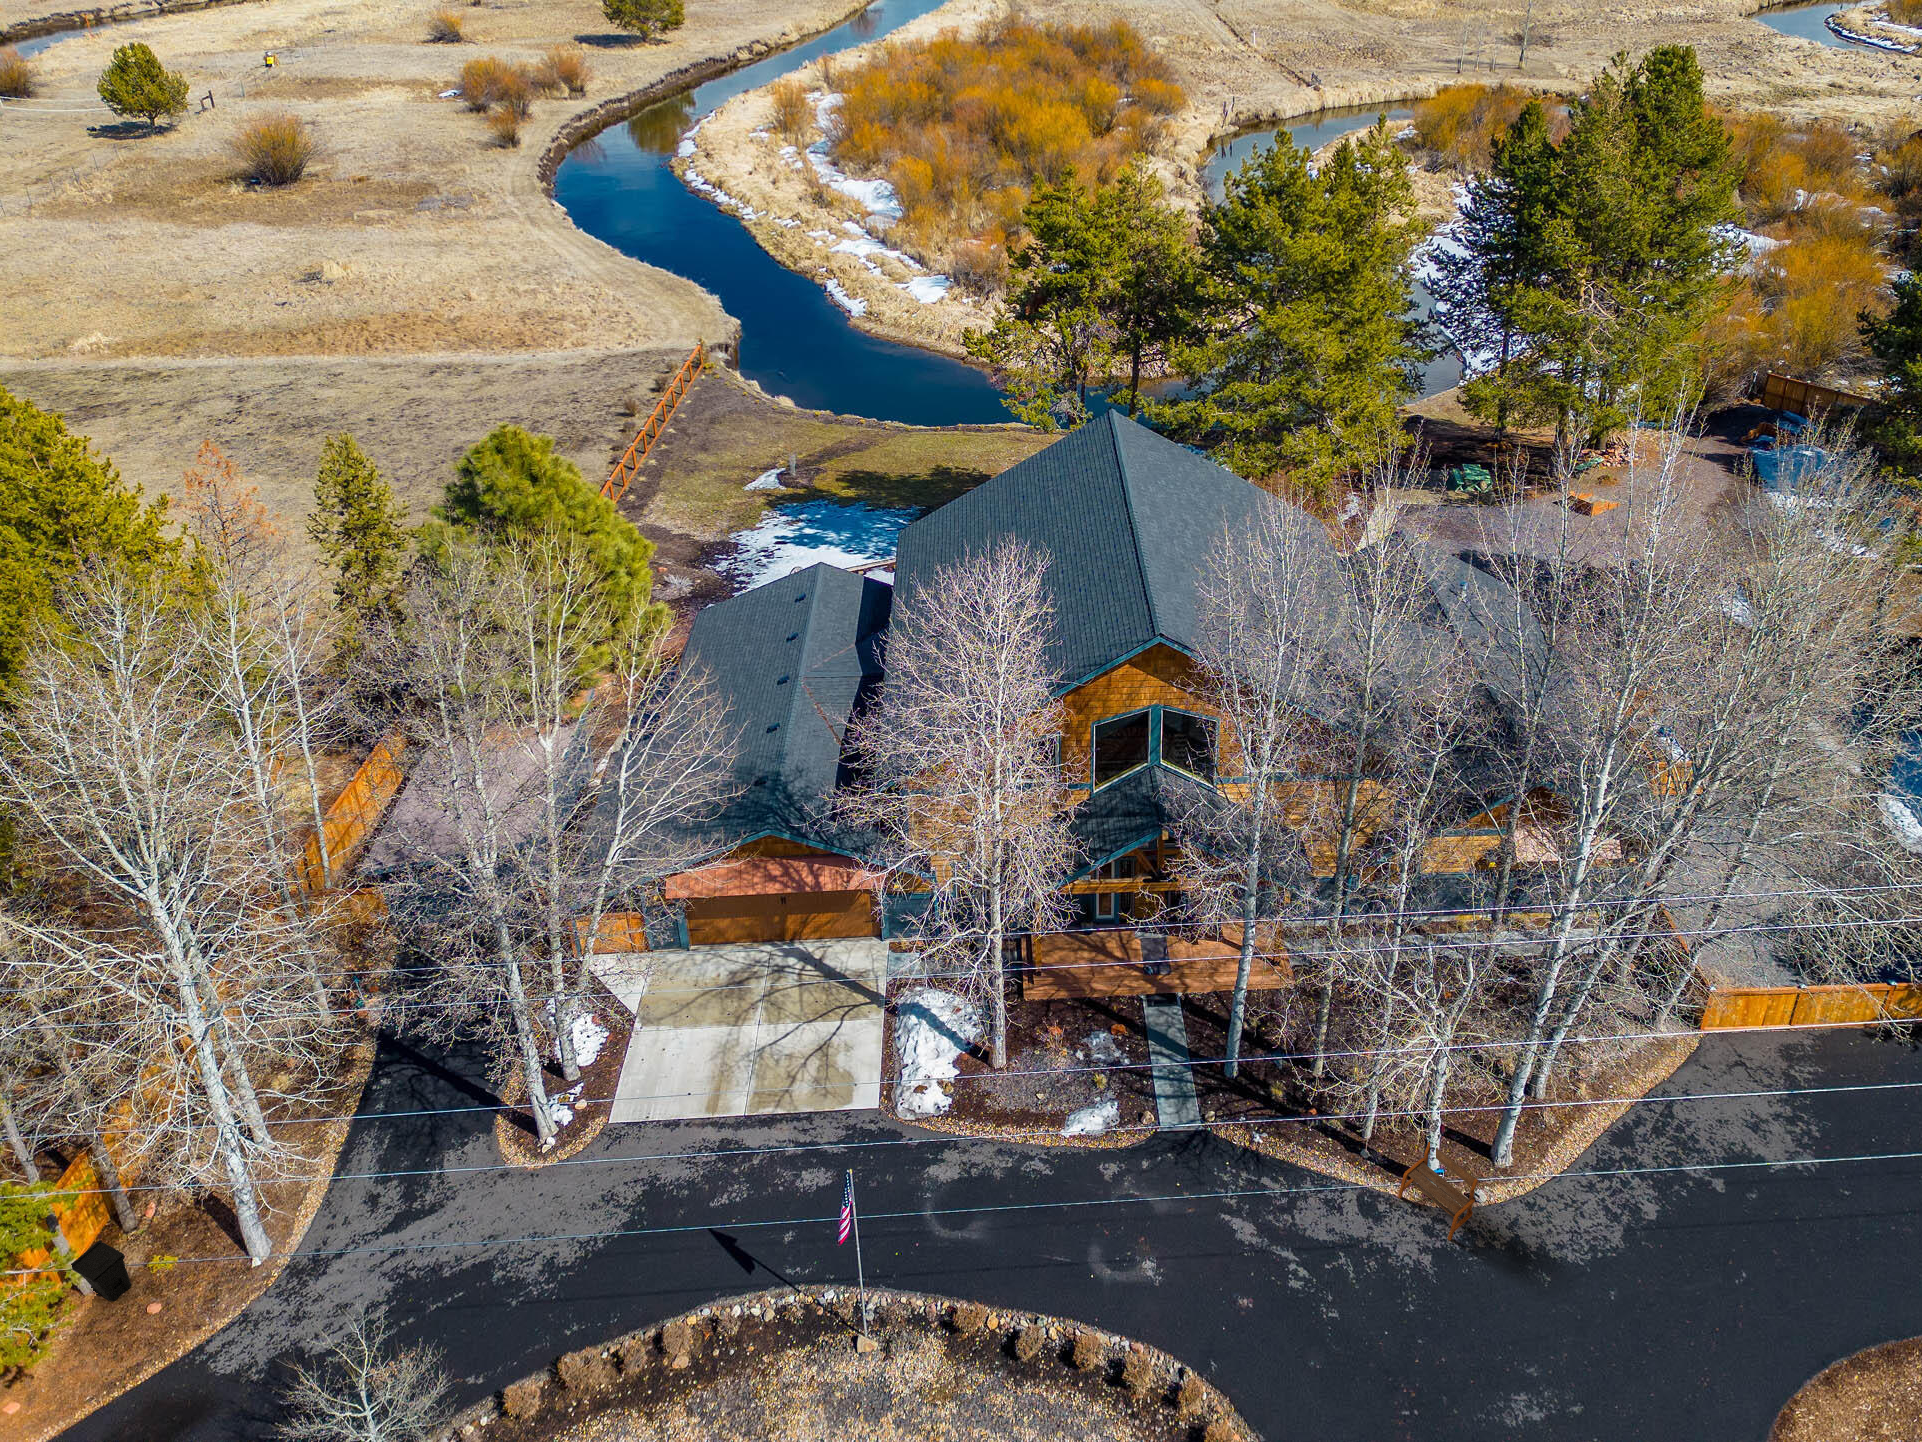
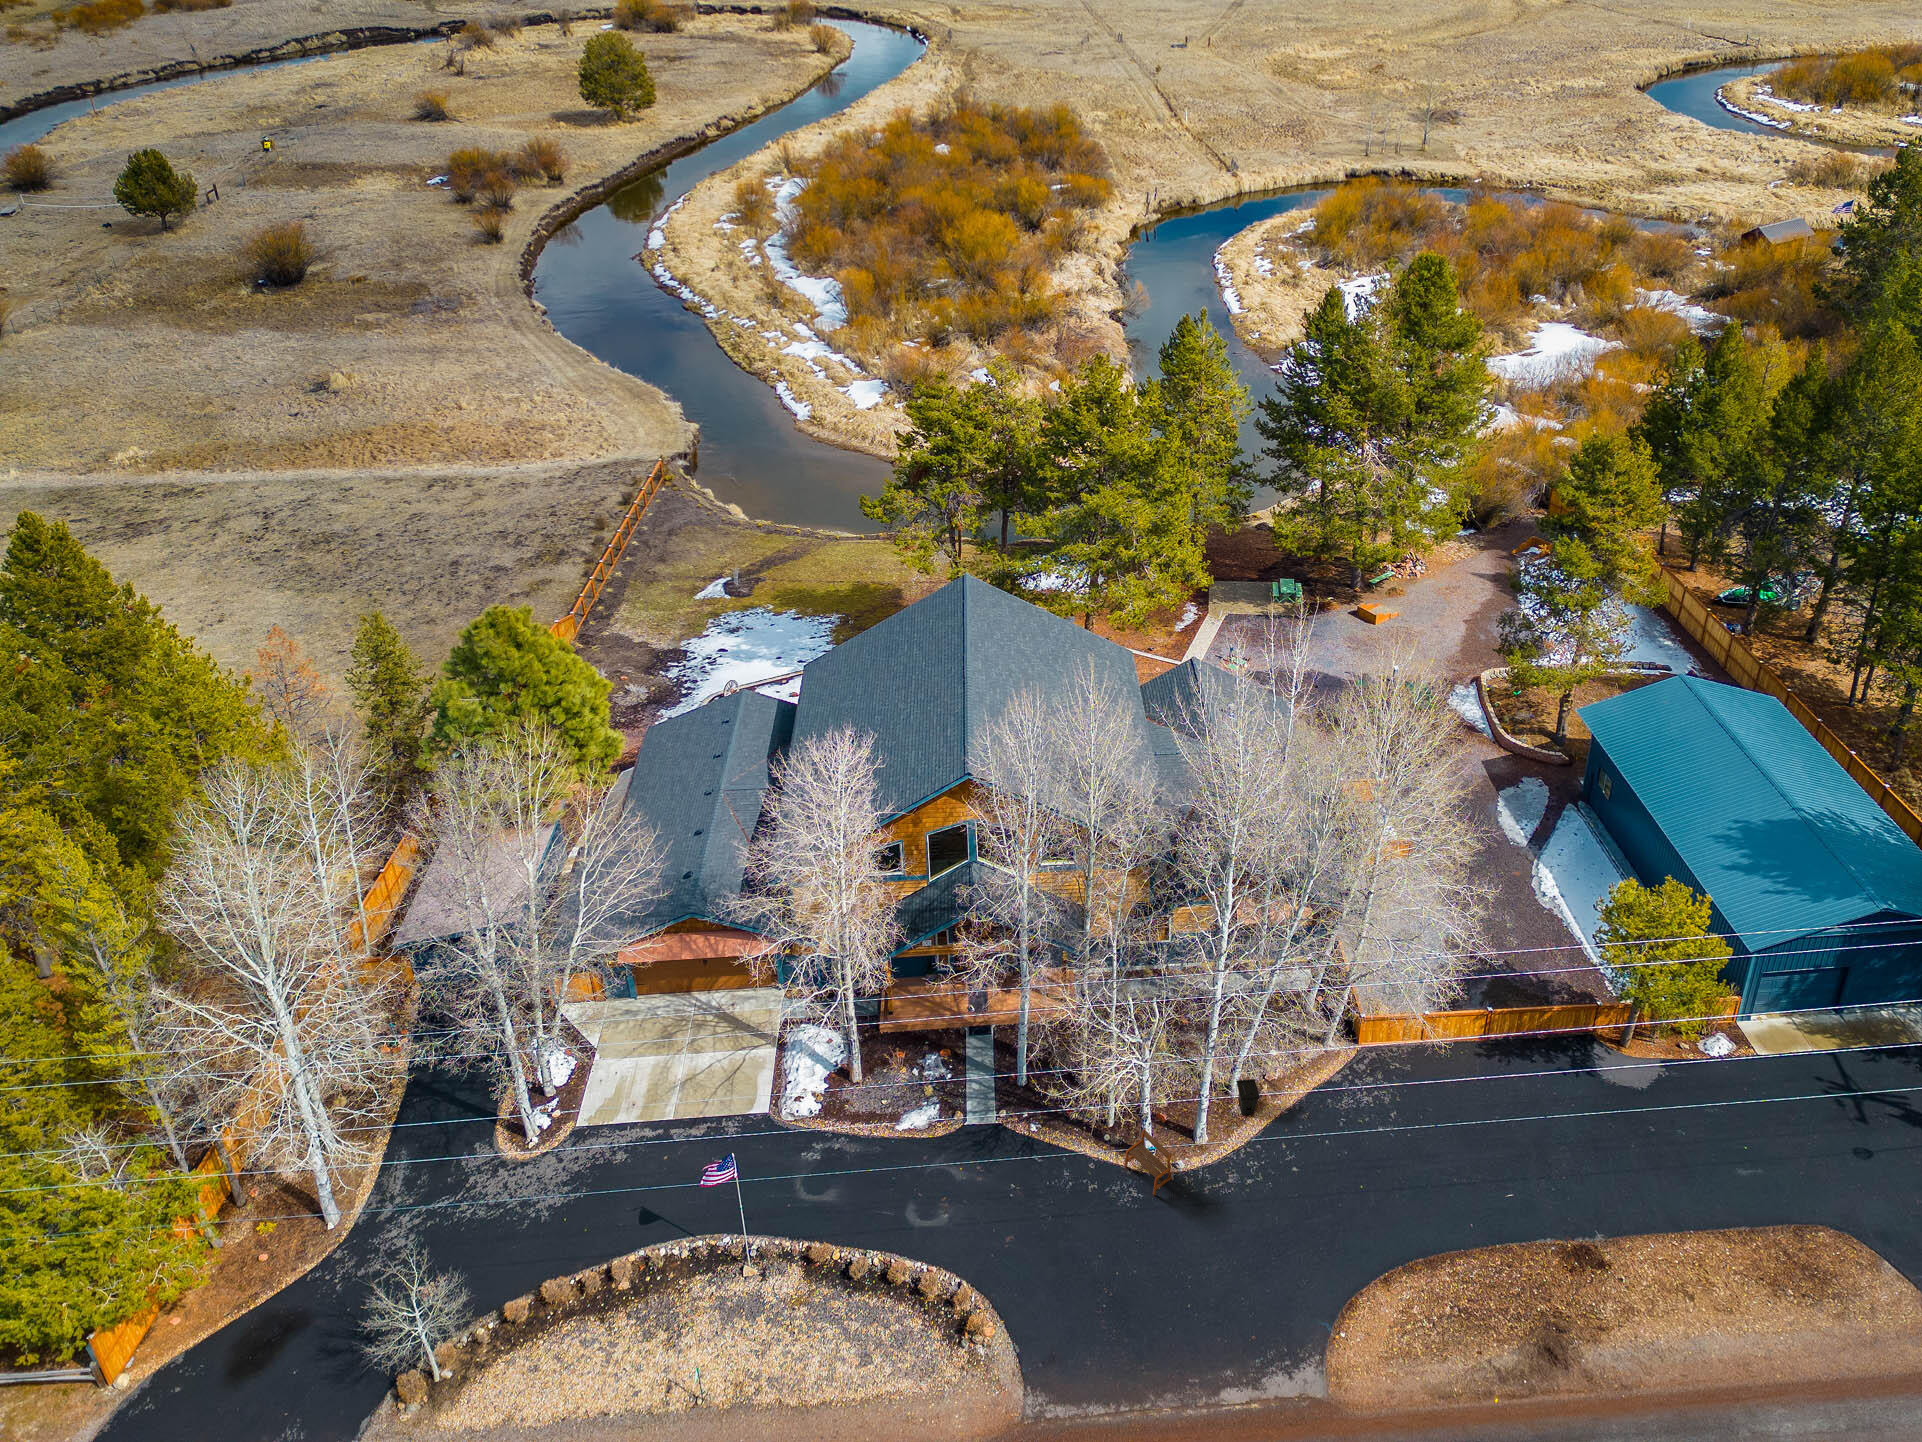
trash can: present [71,1240,131,1302] -> present [1236,1079,1260,1116]

